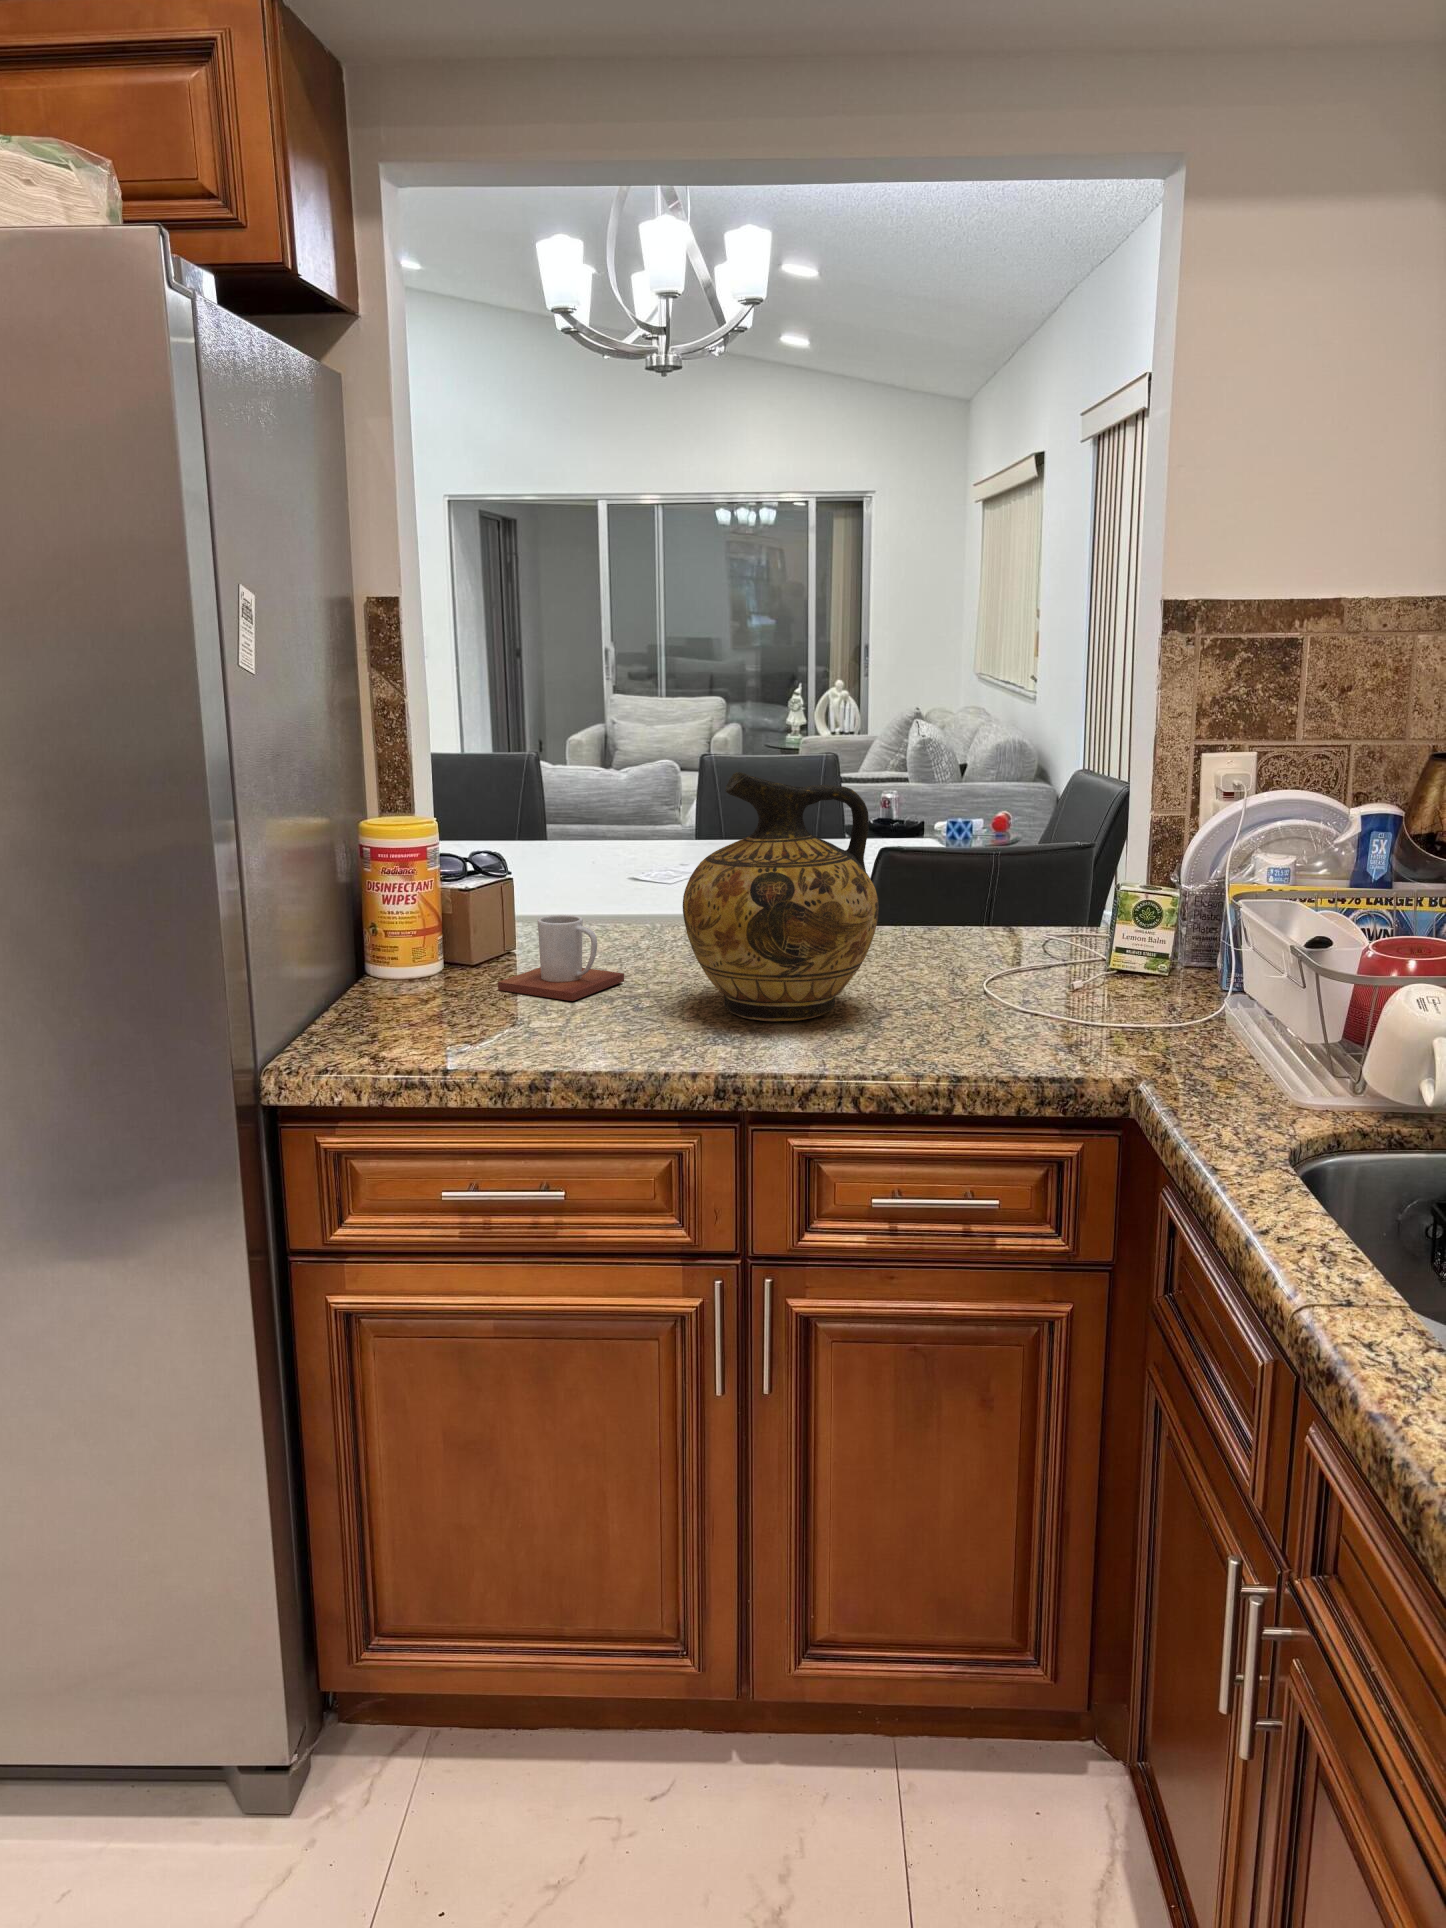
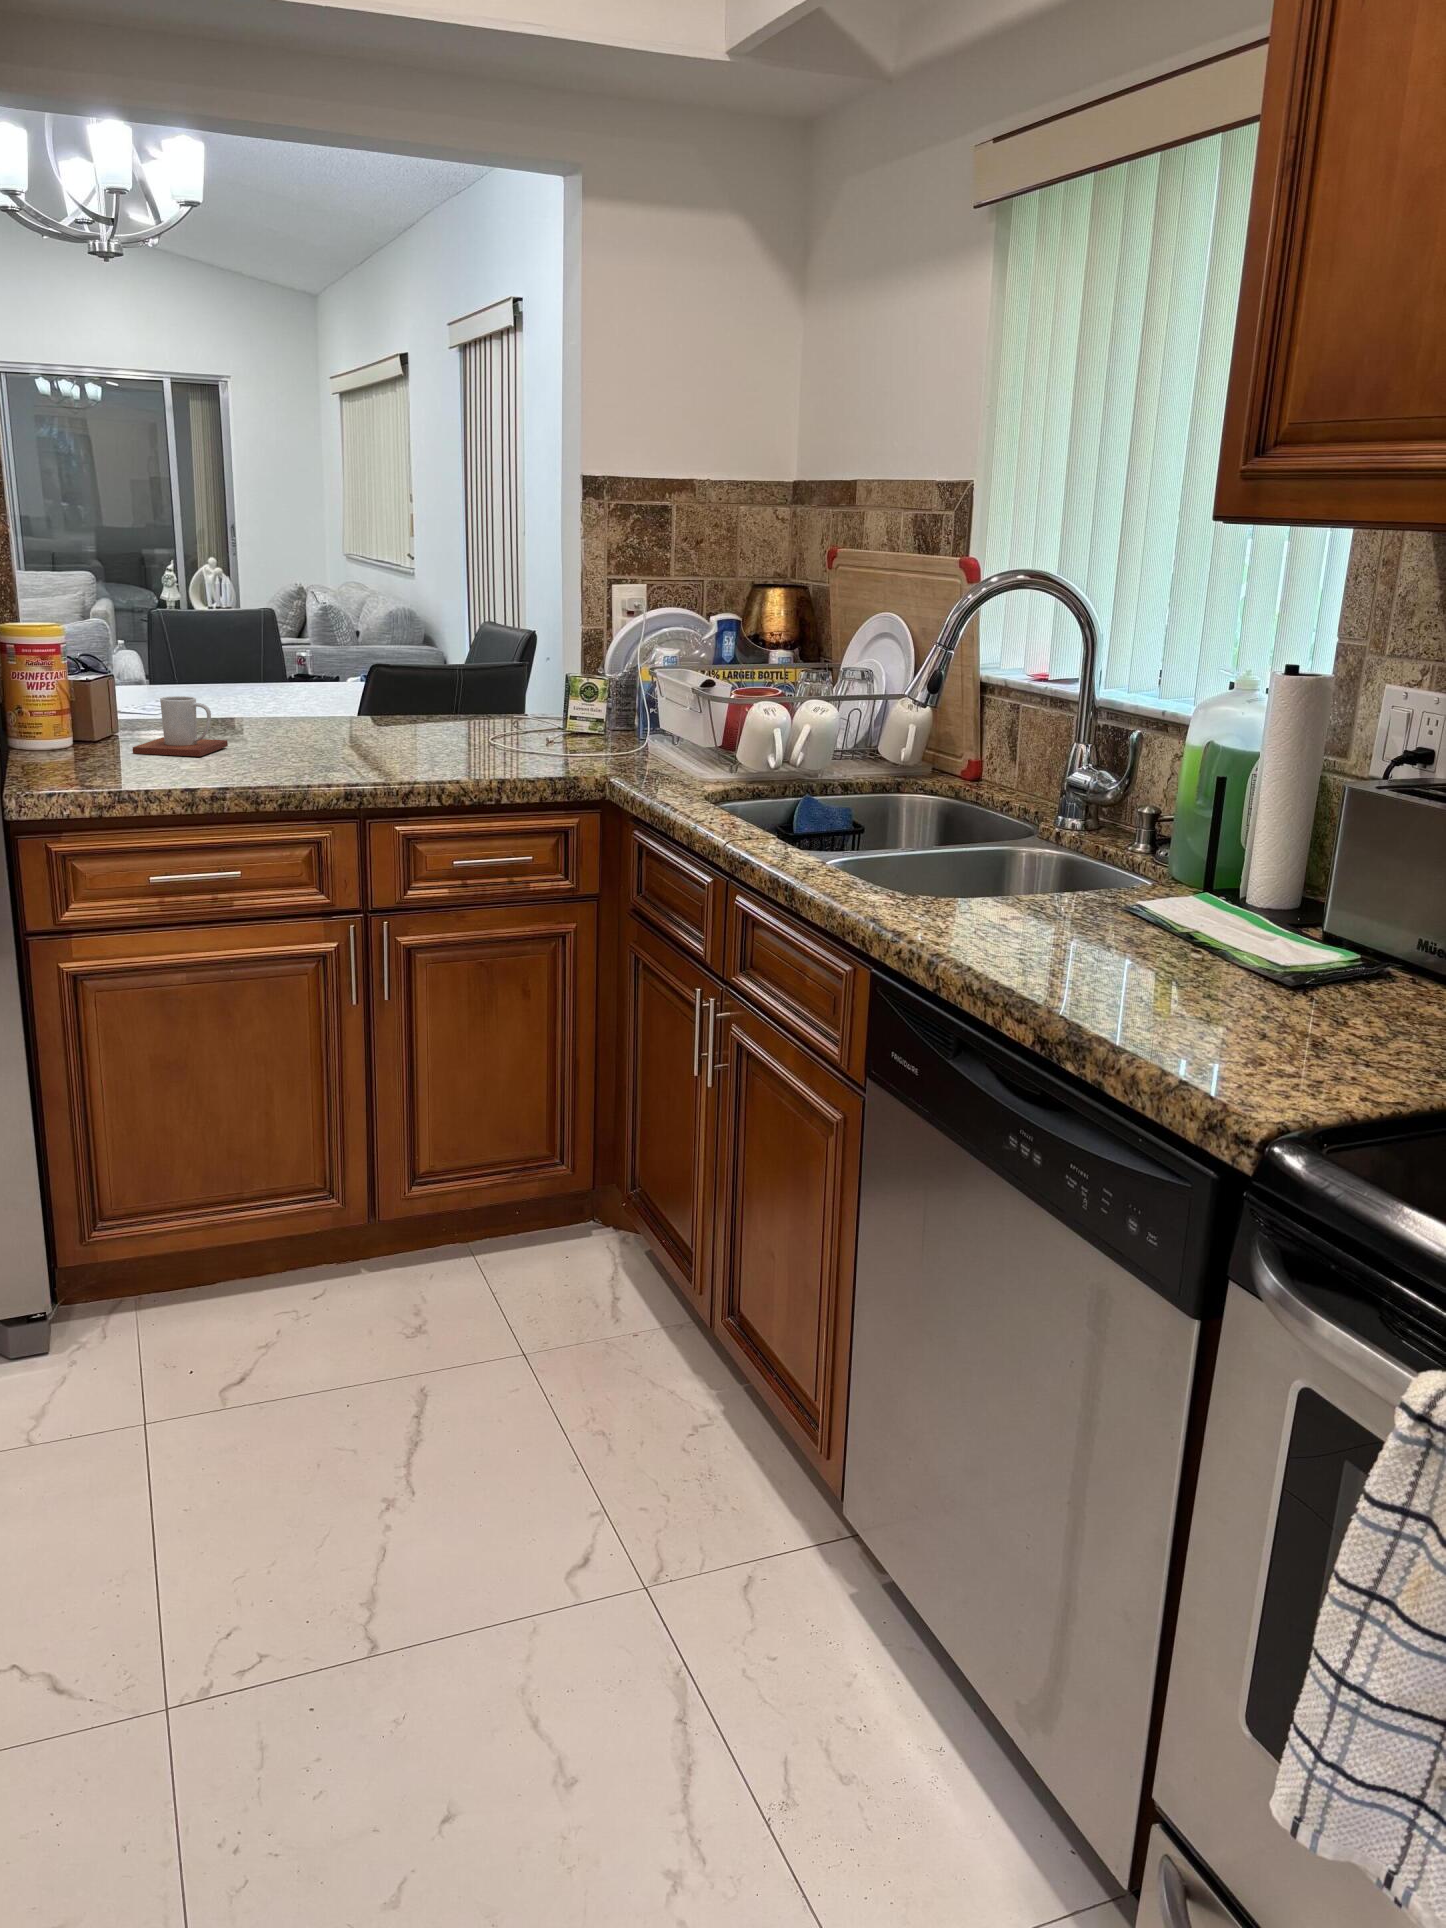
ceramic jug: present [683,772,879,1021] -> none [283,584,425,761]

